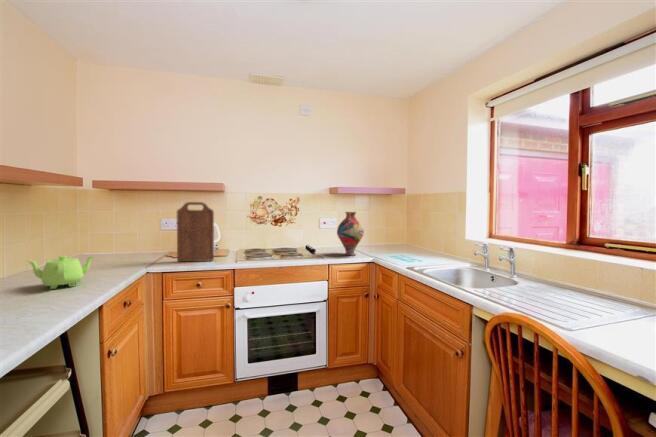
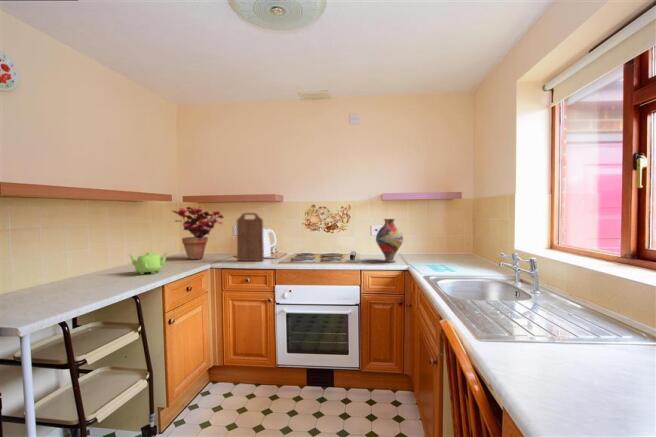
potted plant: none [77,191,153,263] -> present [173,207,223,259]

